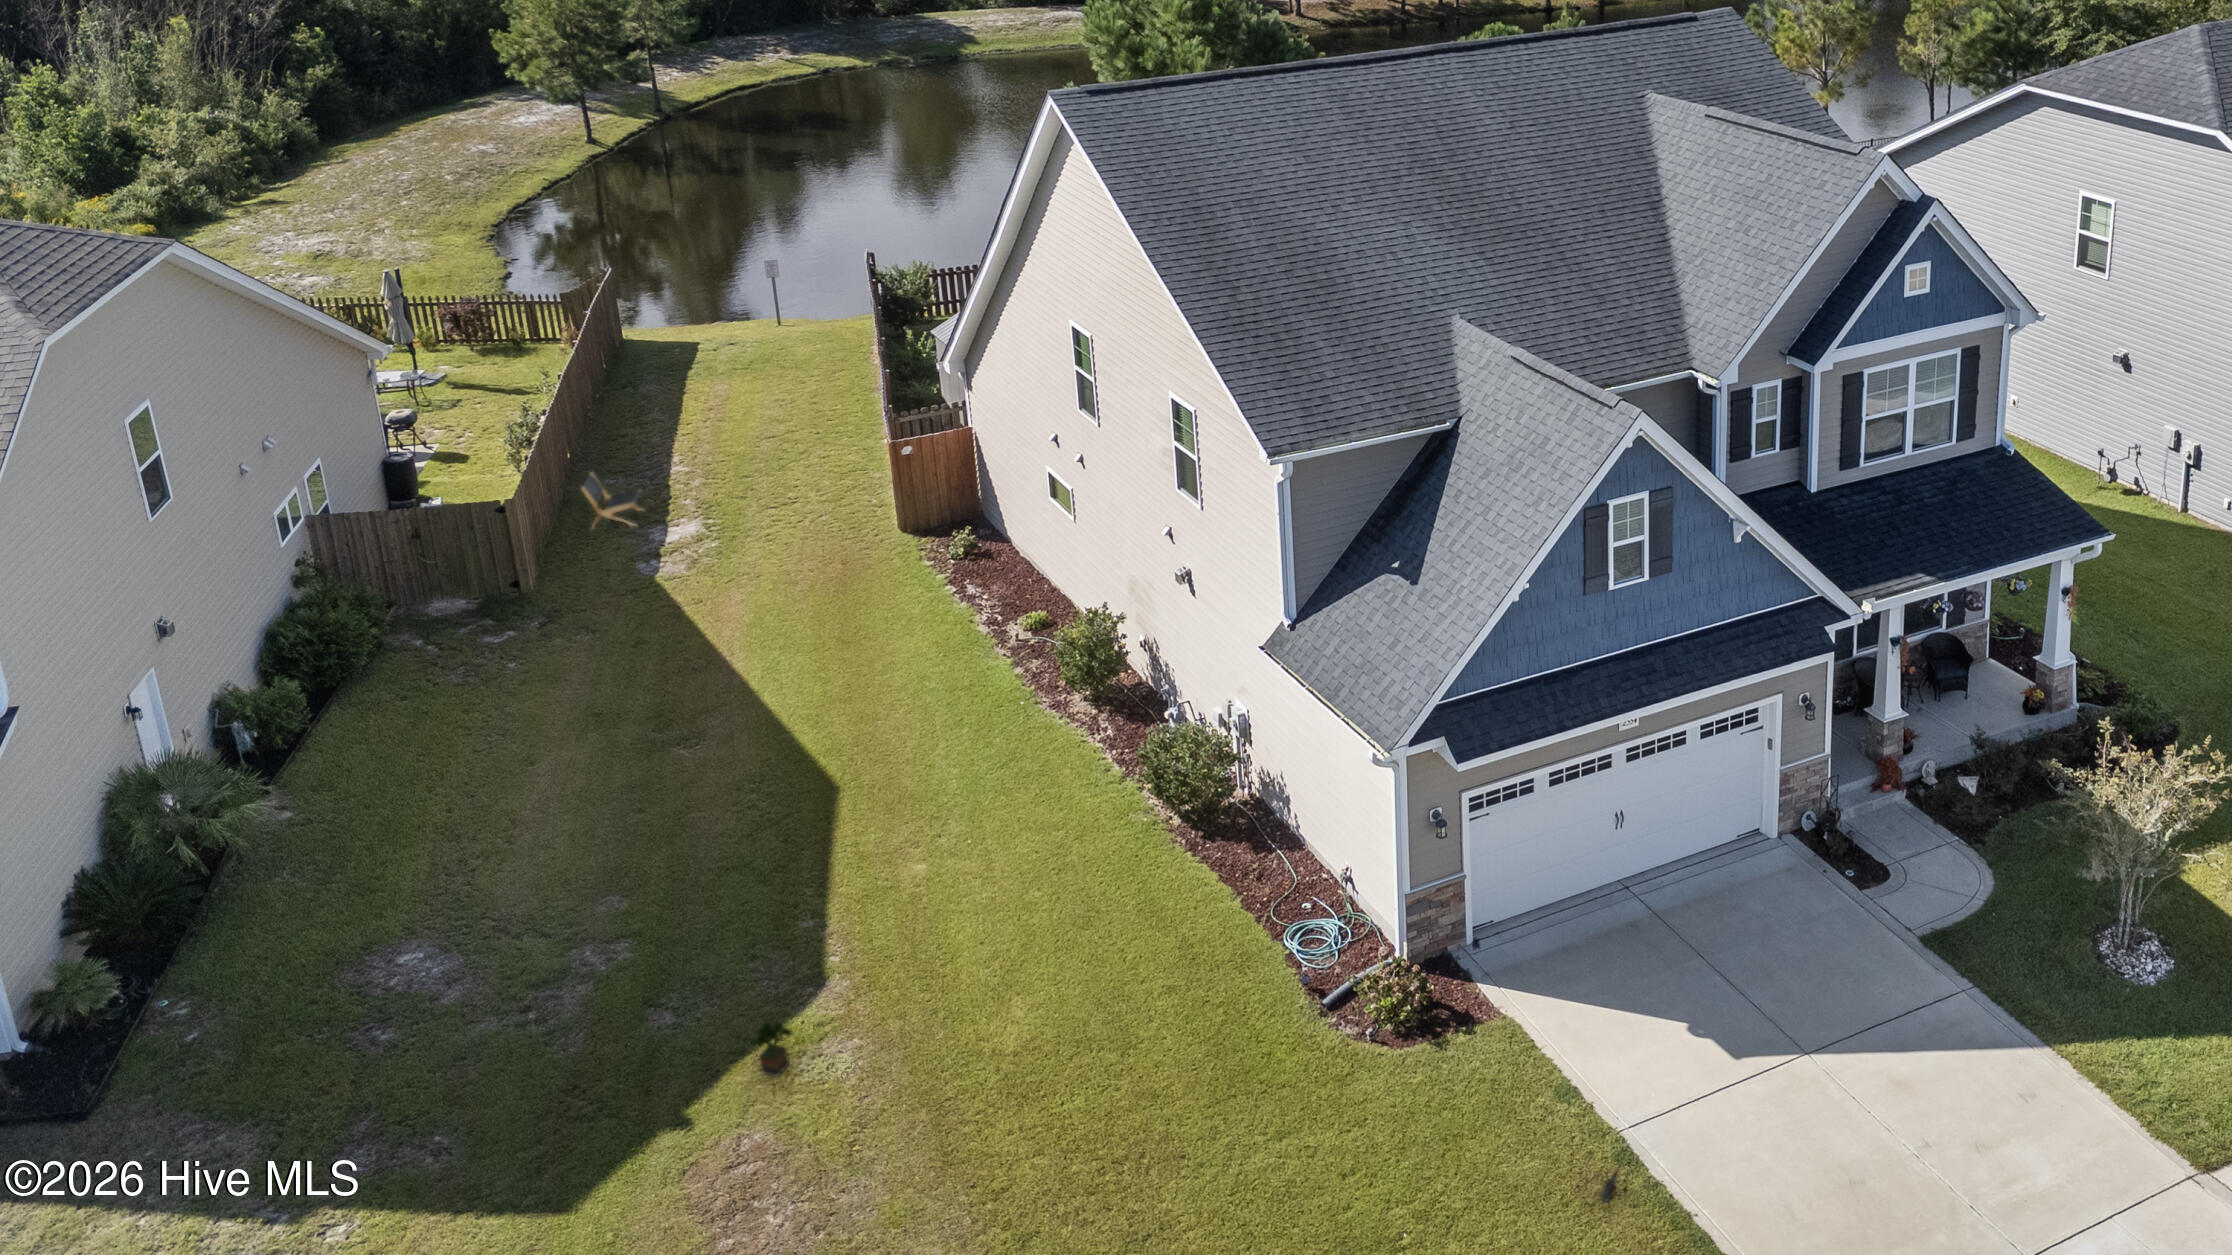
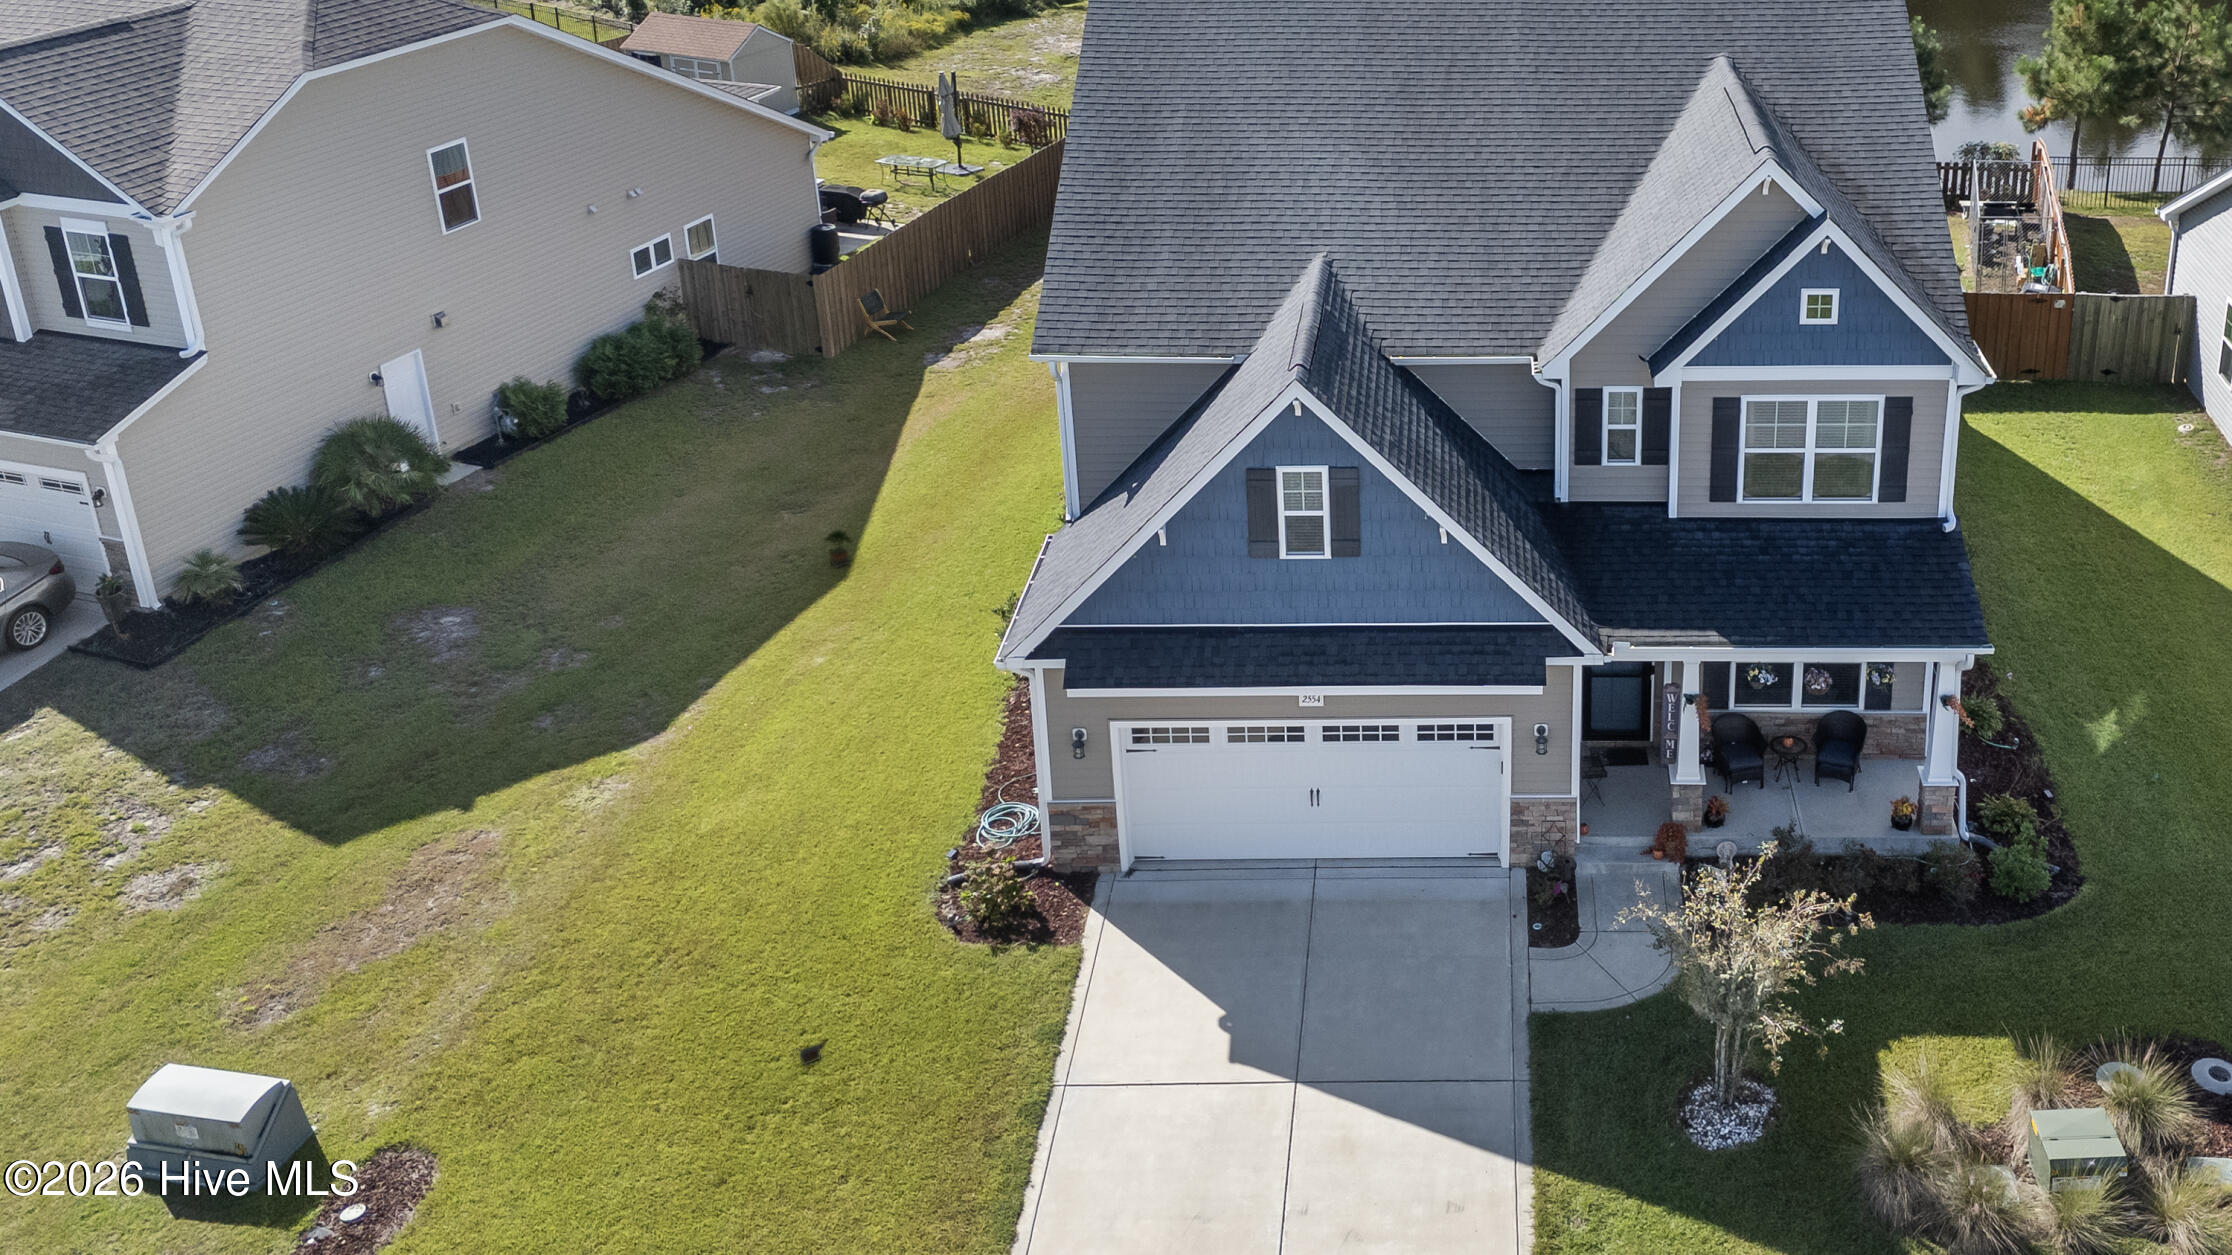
potted tree: present [751,1023,792,1076] -> present [825,530,852,568]
watering can: present [1601,1168,1619,1201] -> present [793,1039,828,1065]

